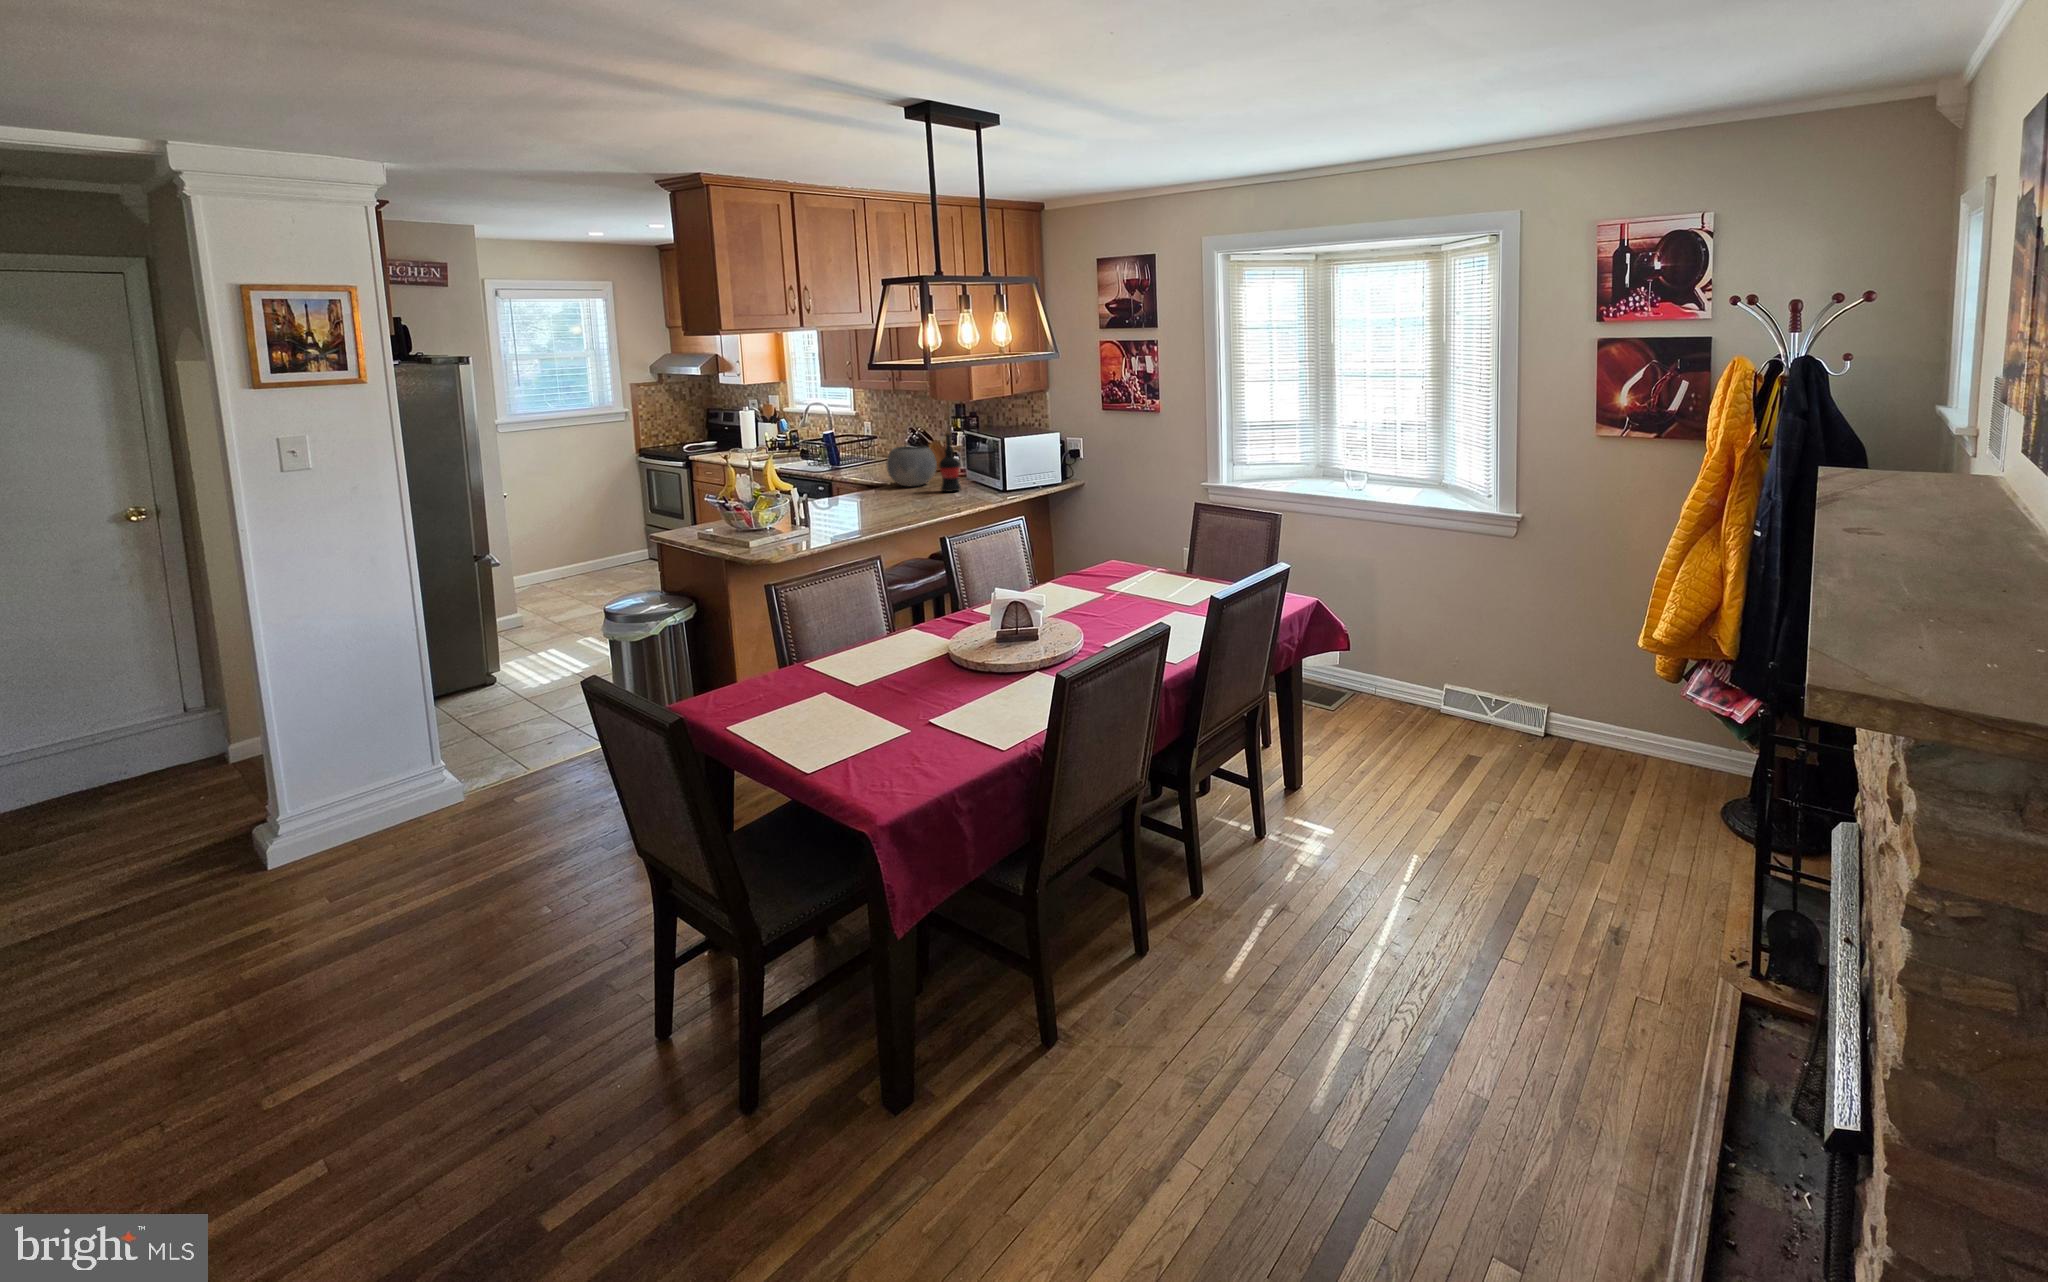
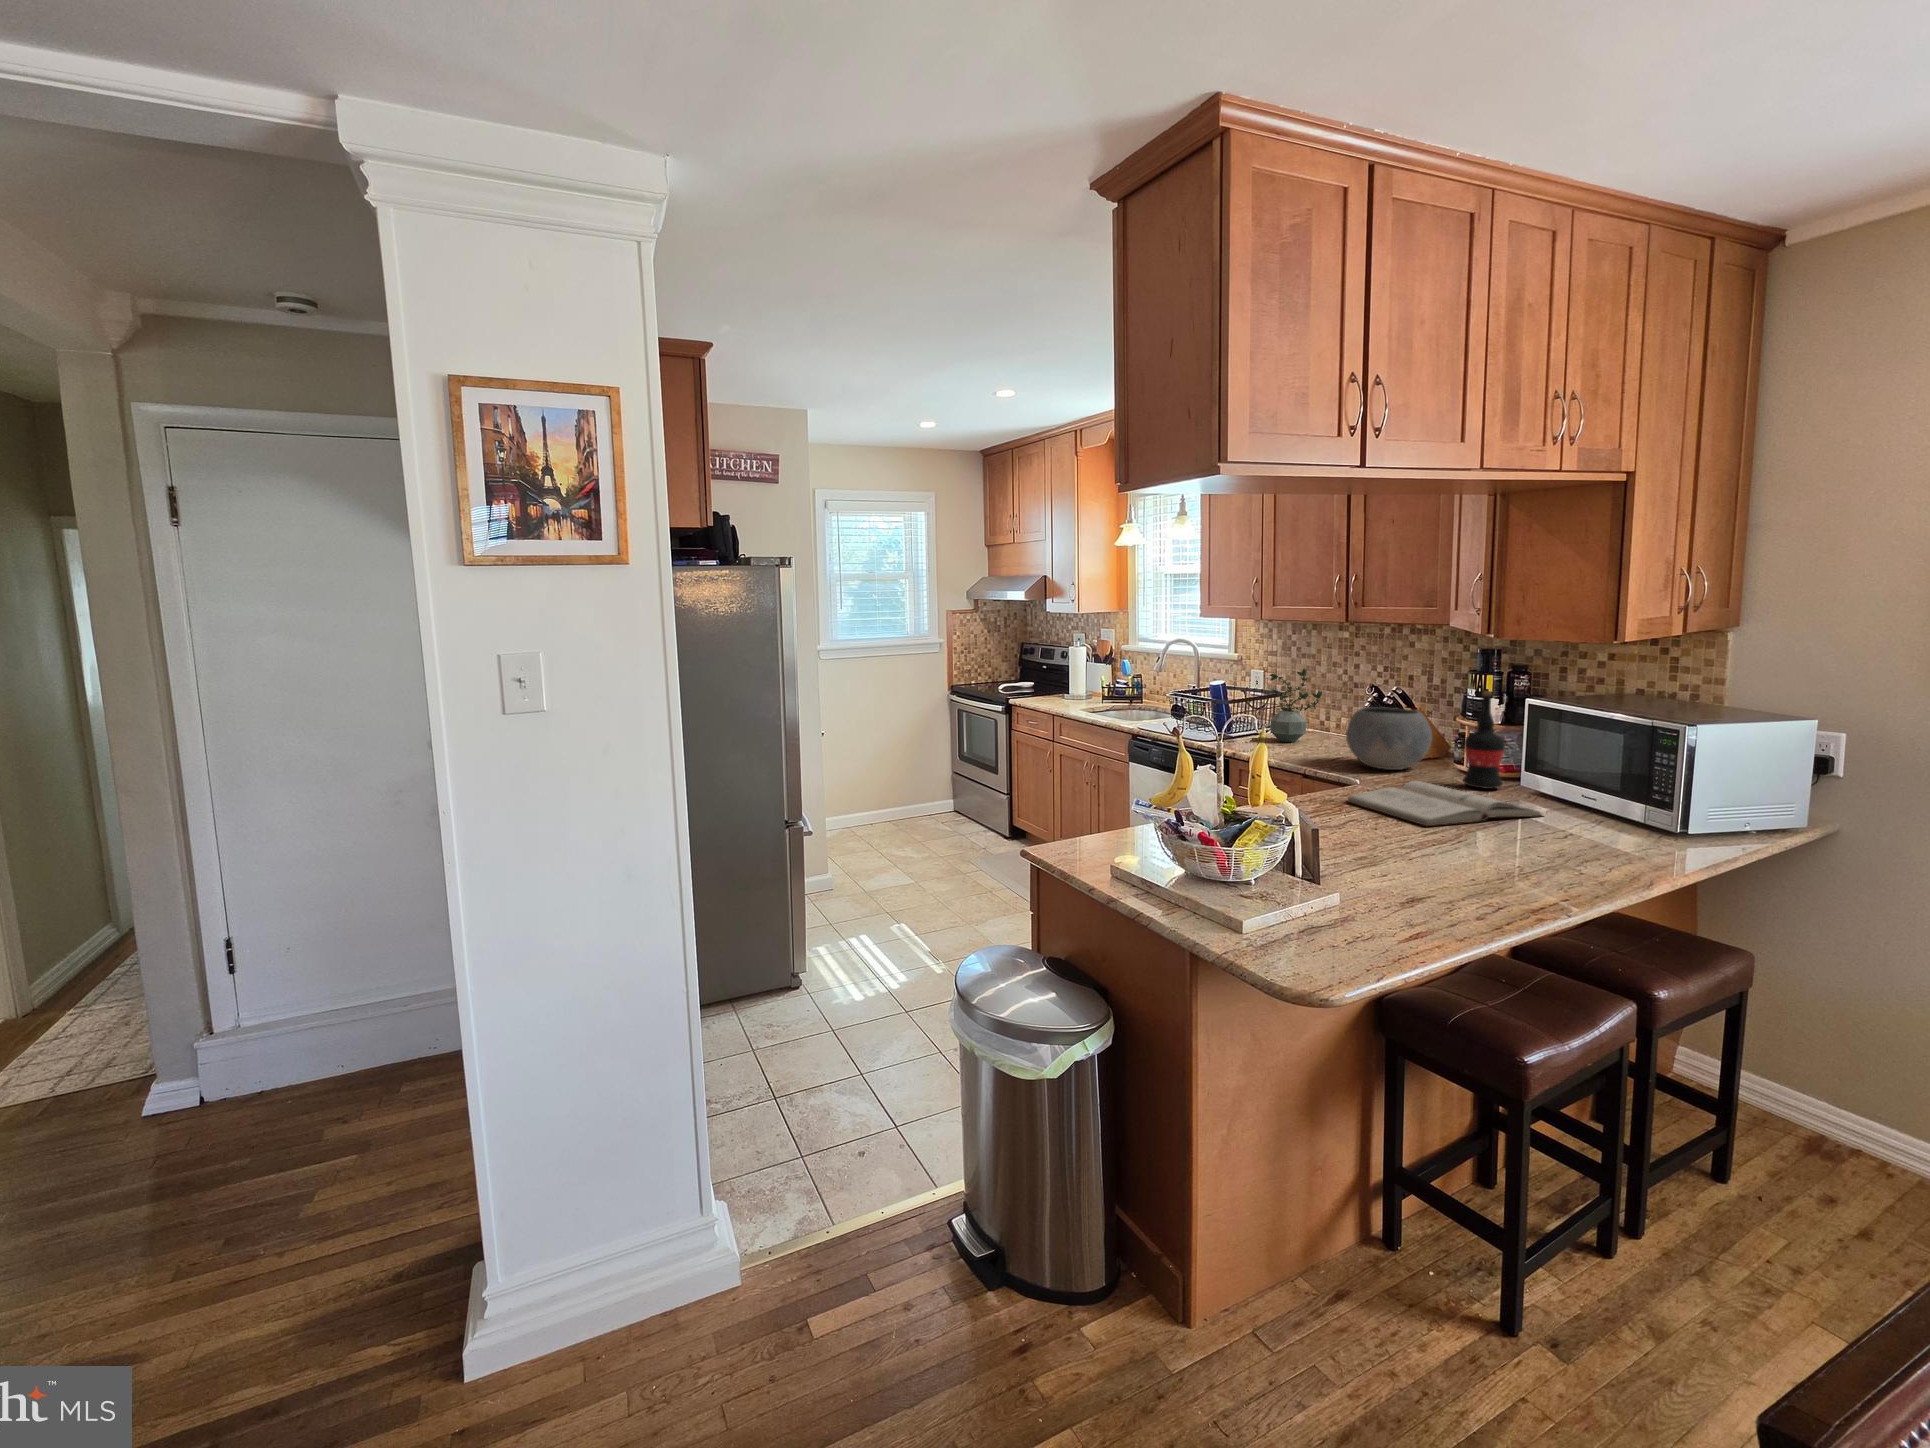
potted plant: none [855,422,890,475] -> present [1270,668,1322,742]
book: none [859,489,959,511] -> present [1347,781,1542,826]

